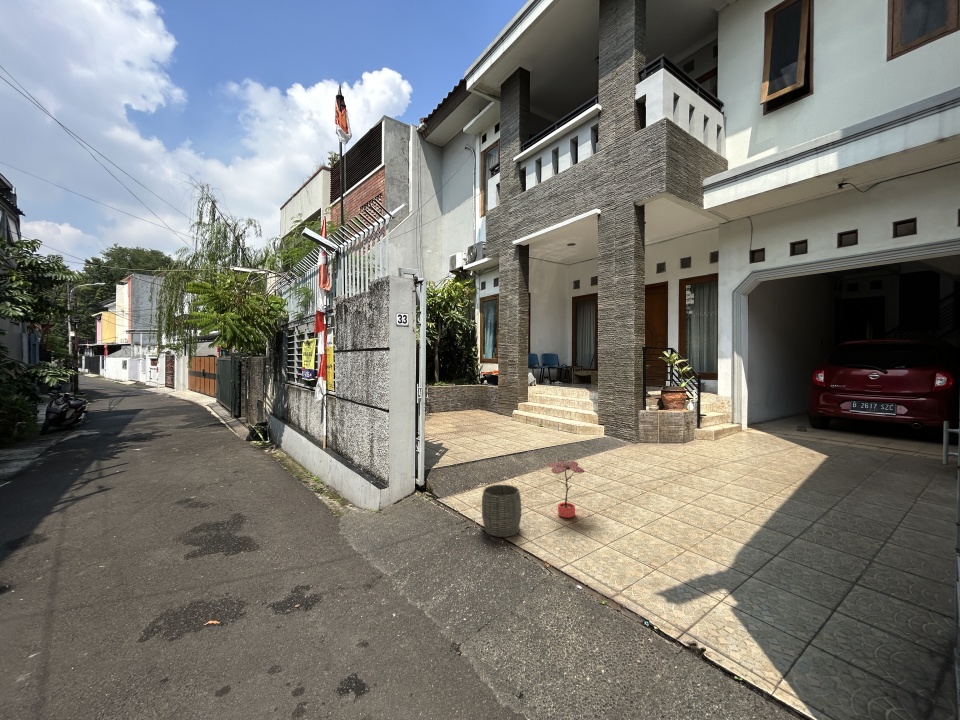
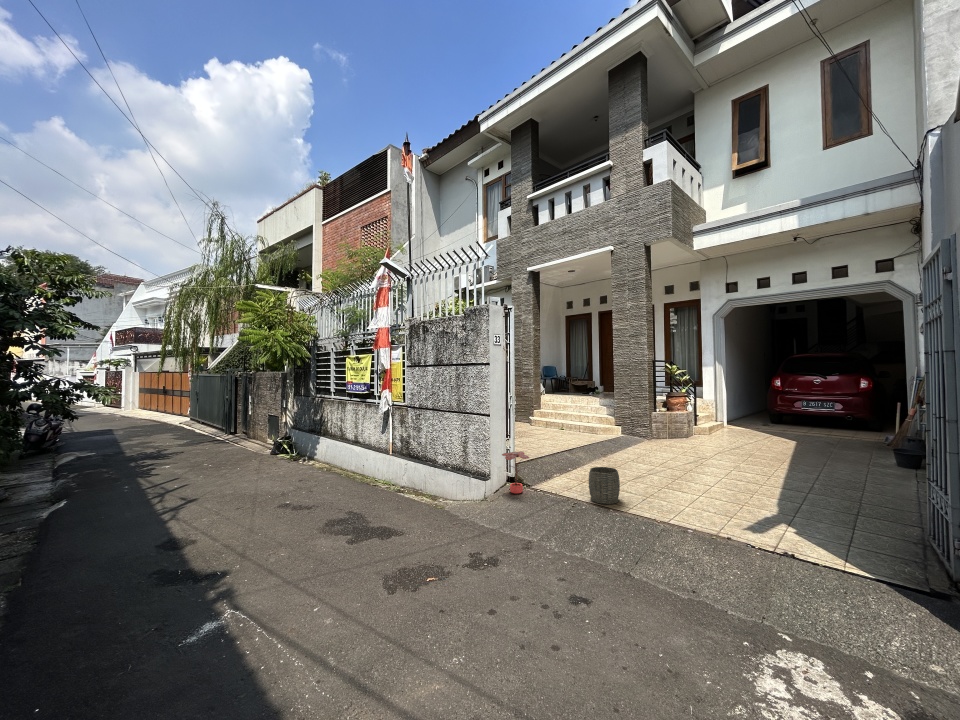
potted plant: present [548,461,584,518] -> present [502,452,529,494]

